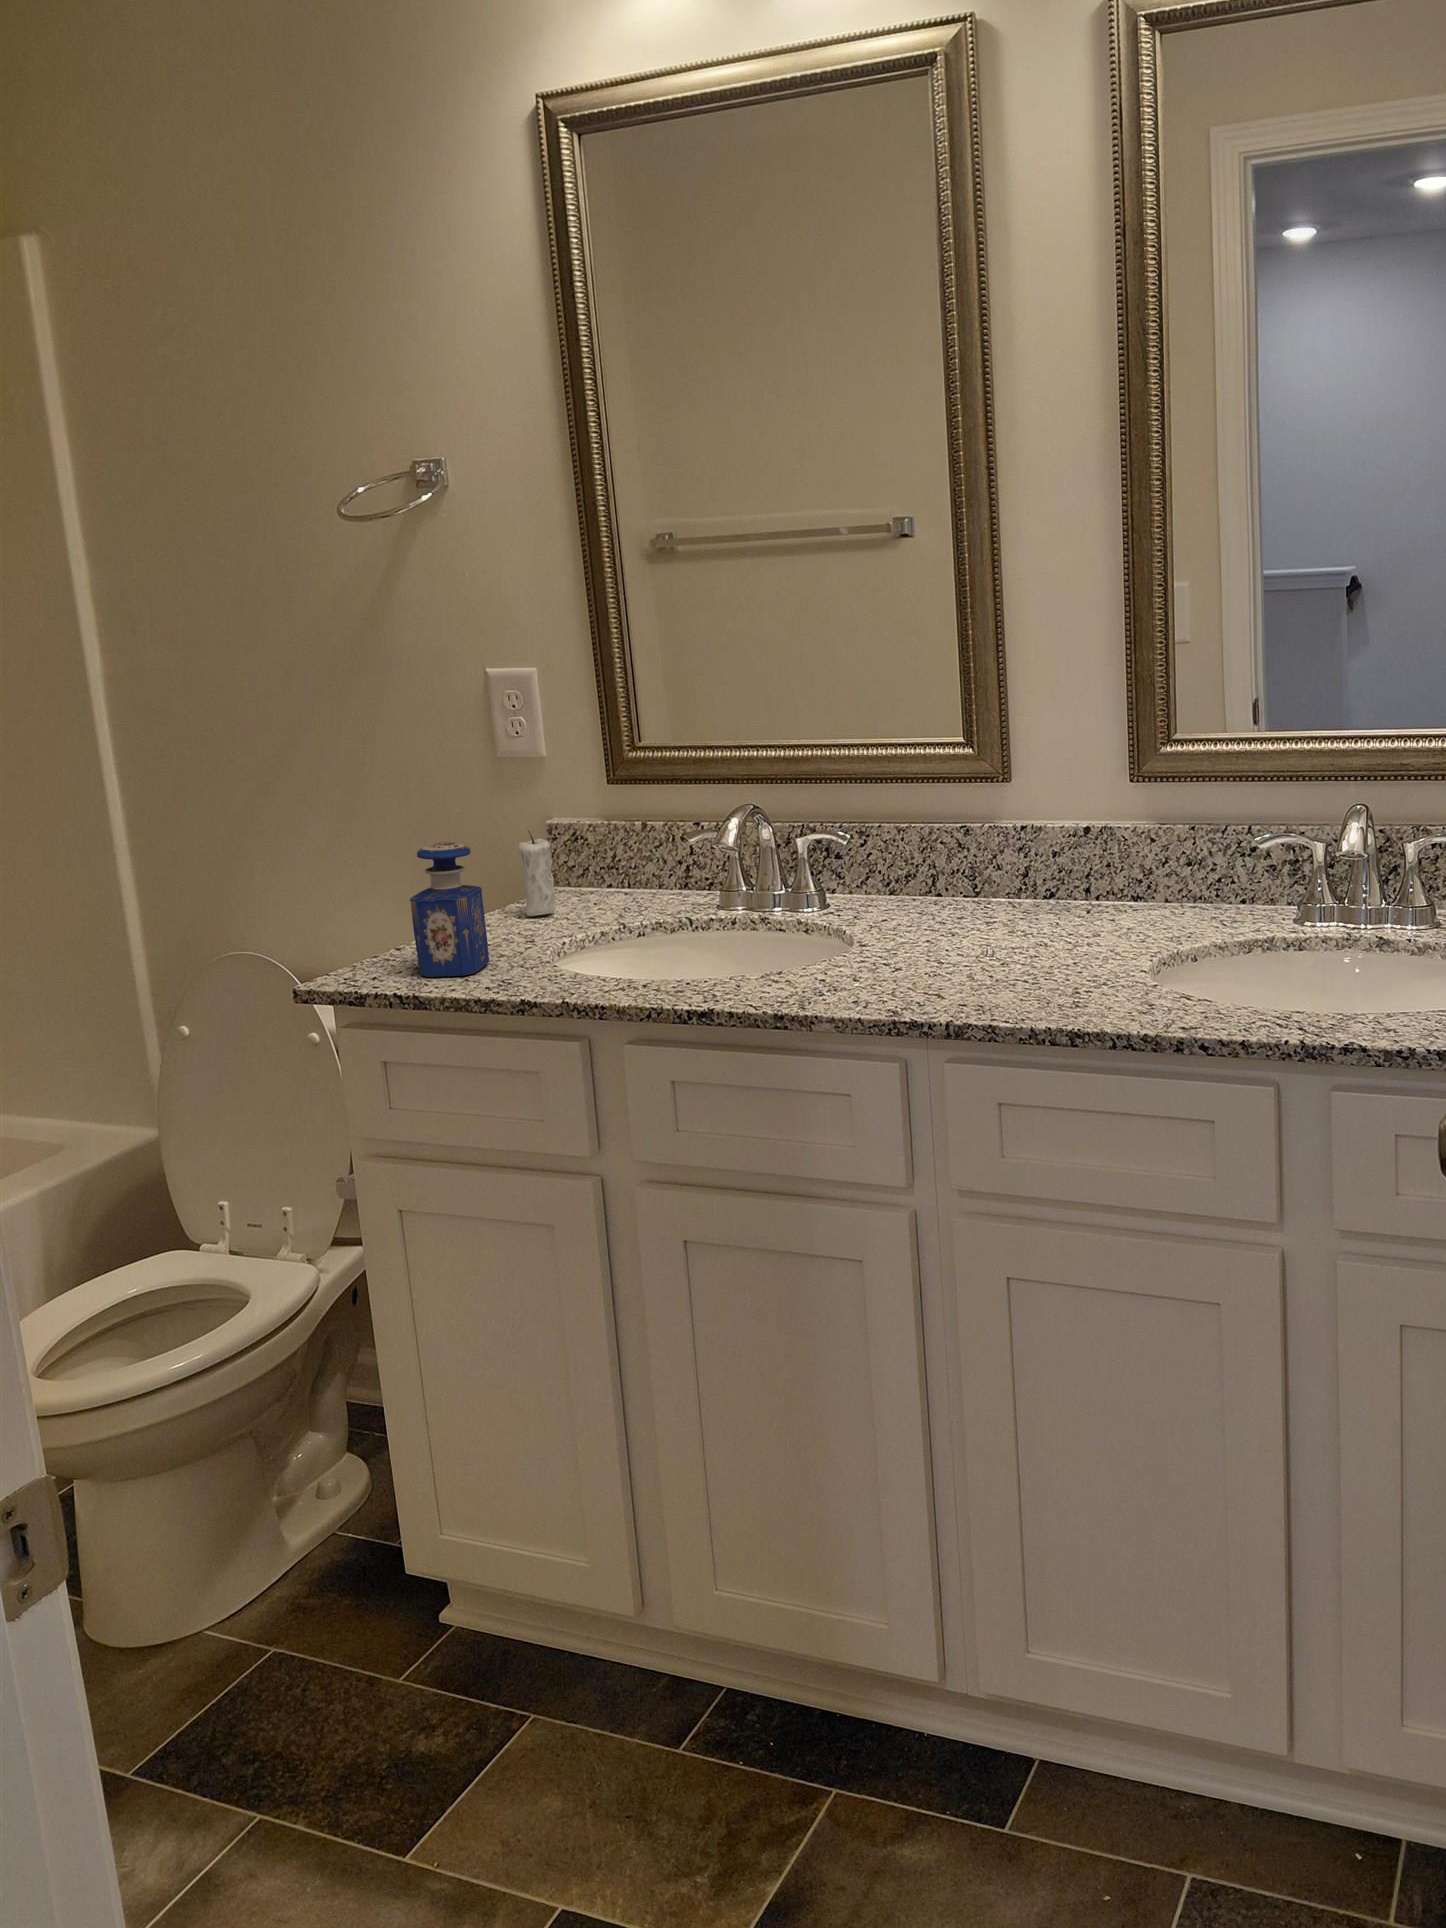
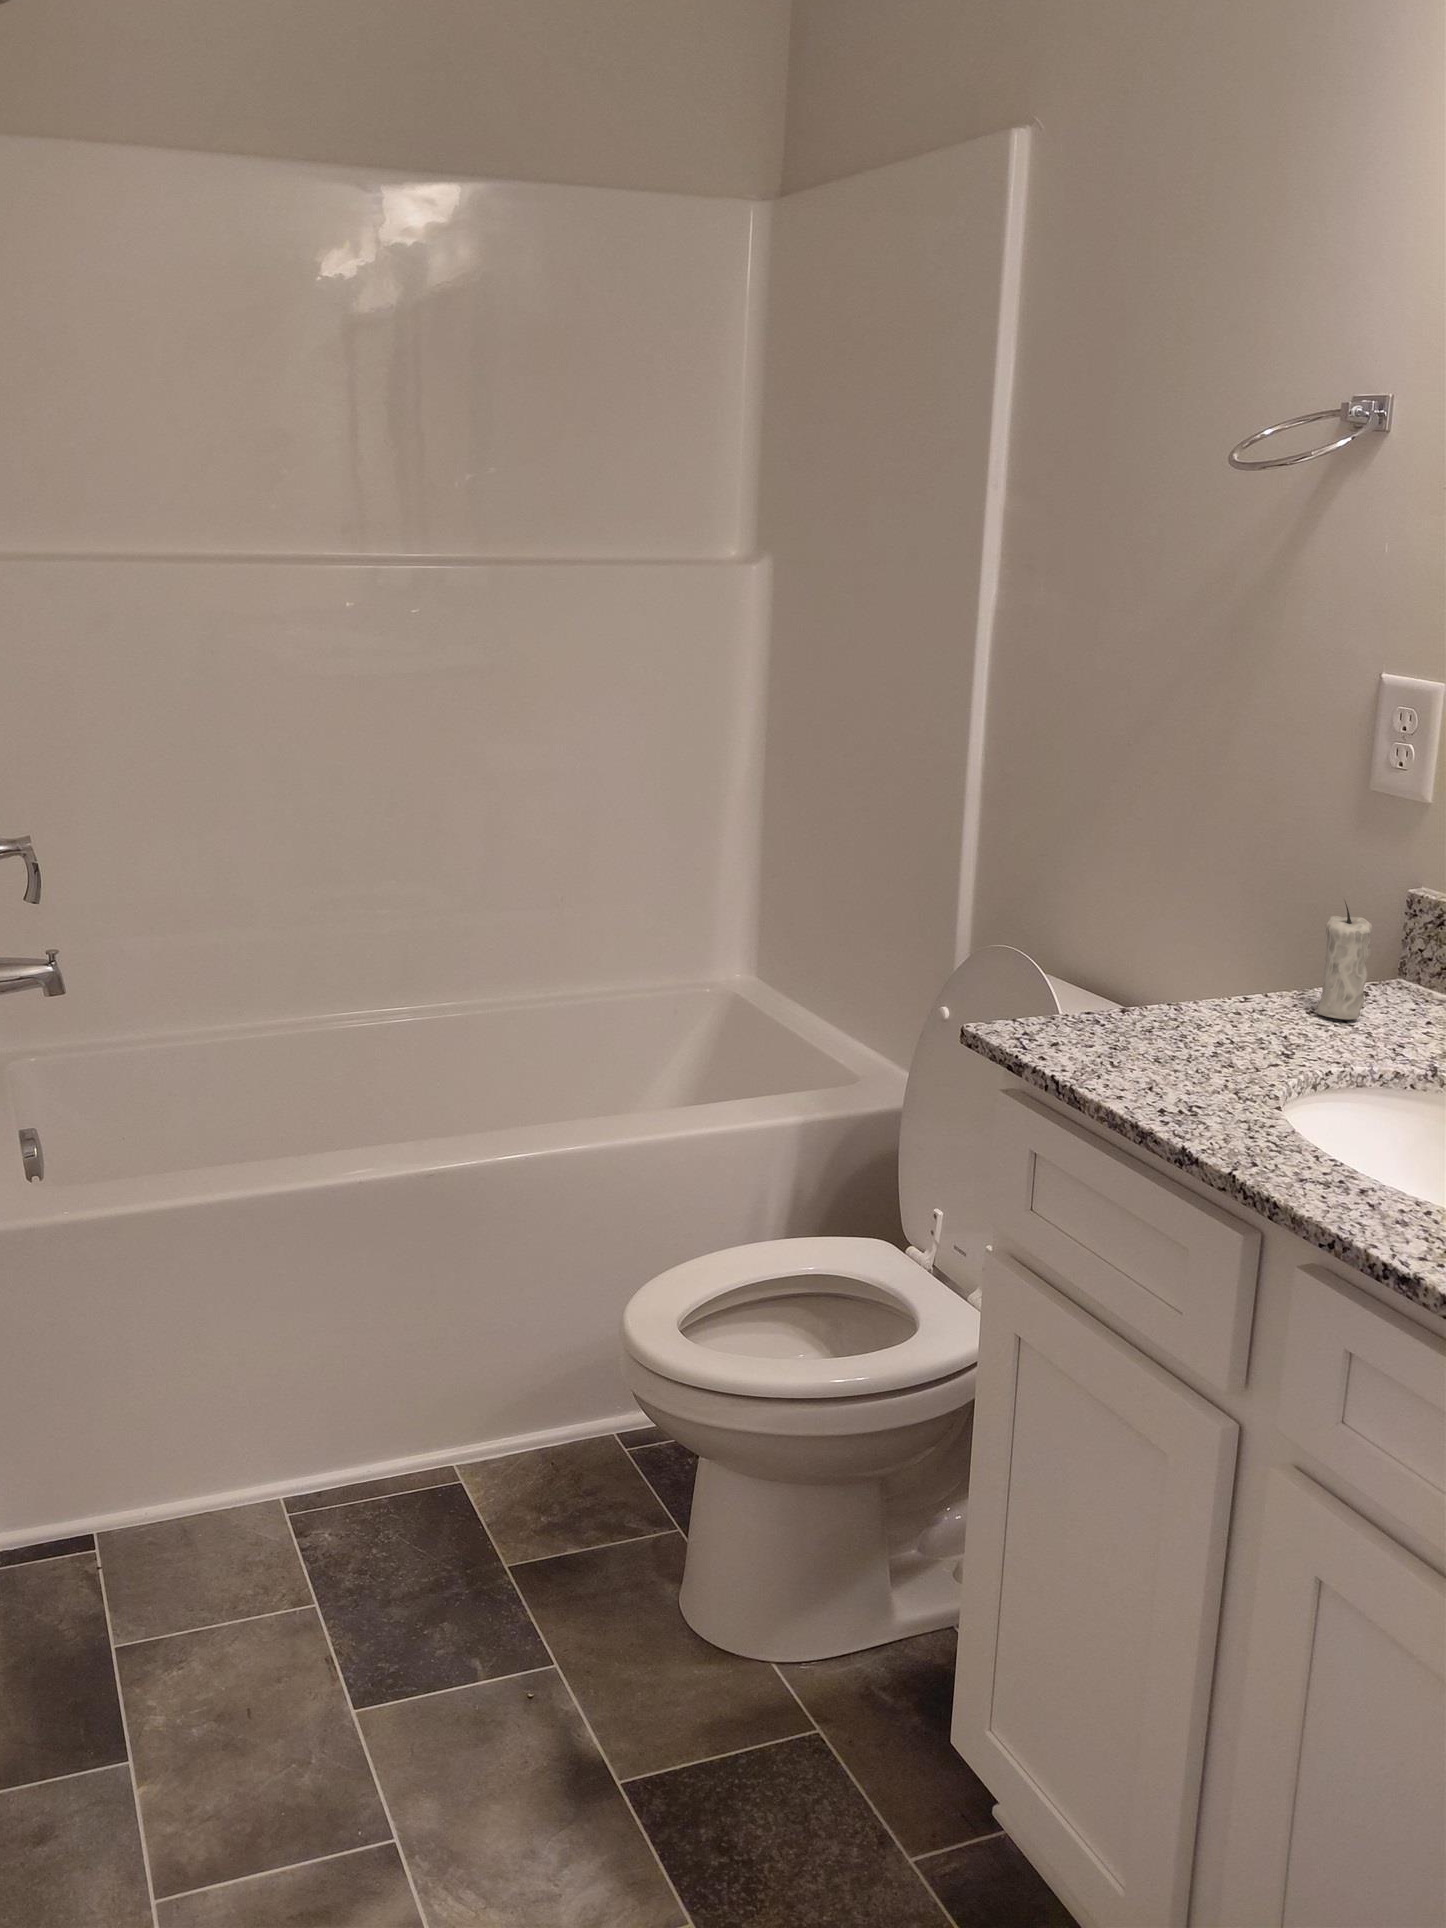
perfume bottle: present [410,842,489,977] -> none [1103,900,1209,1081]

